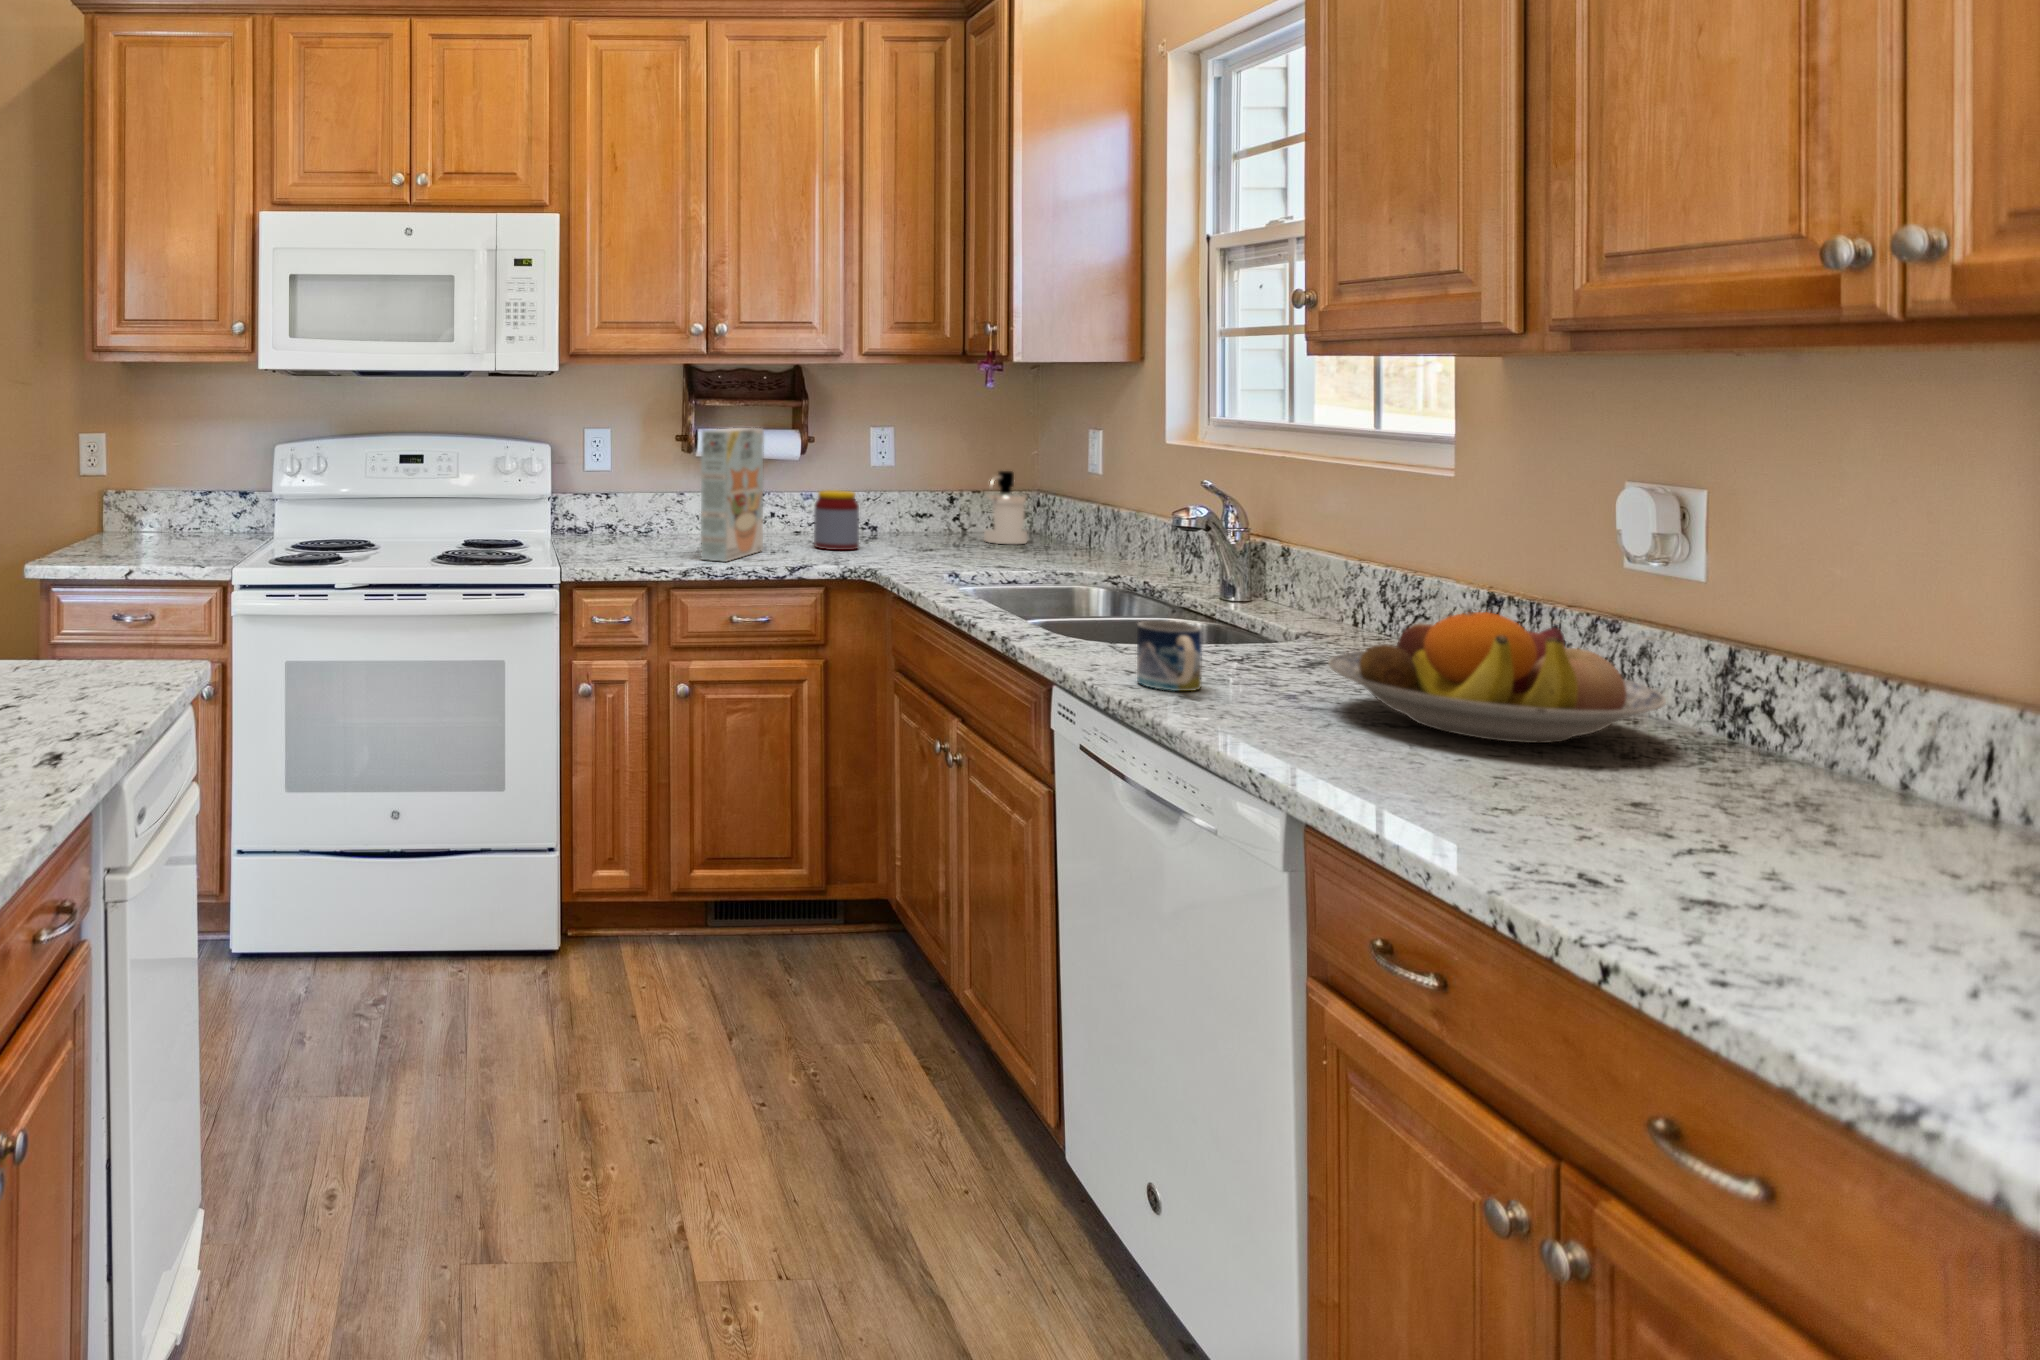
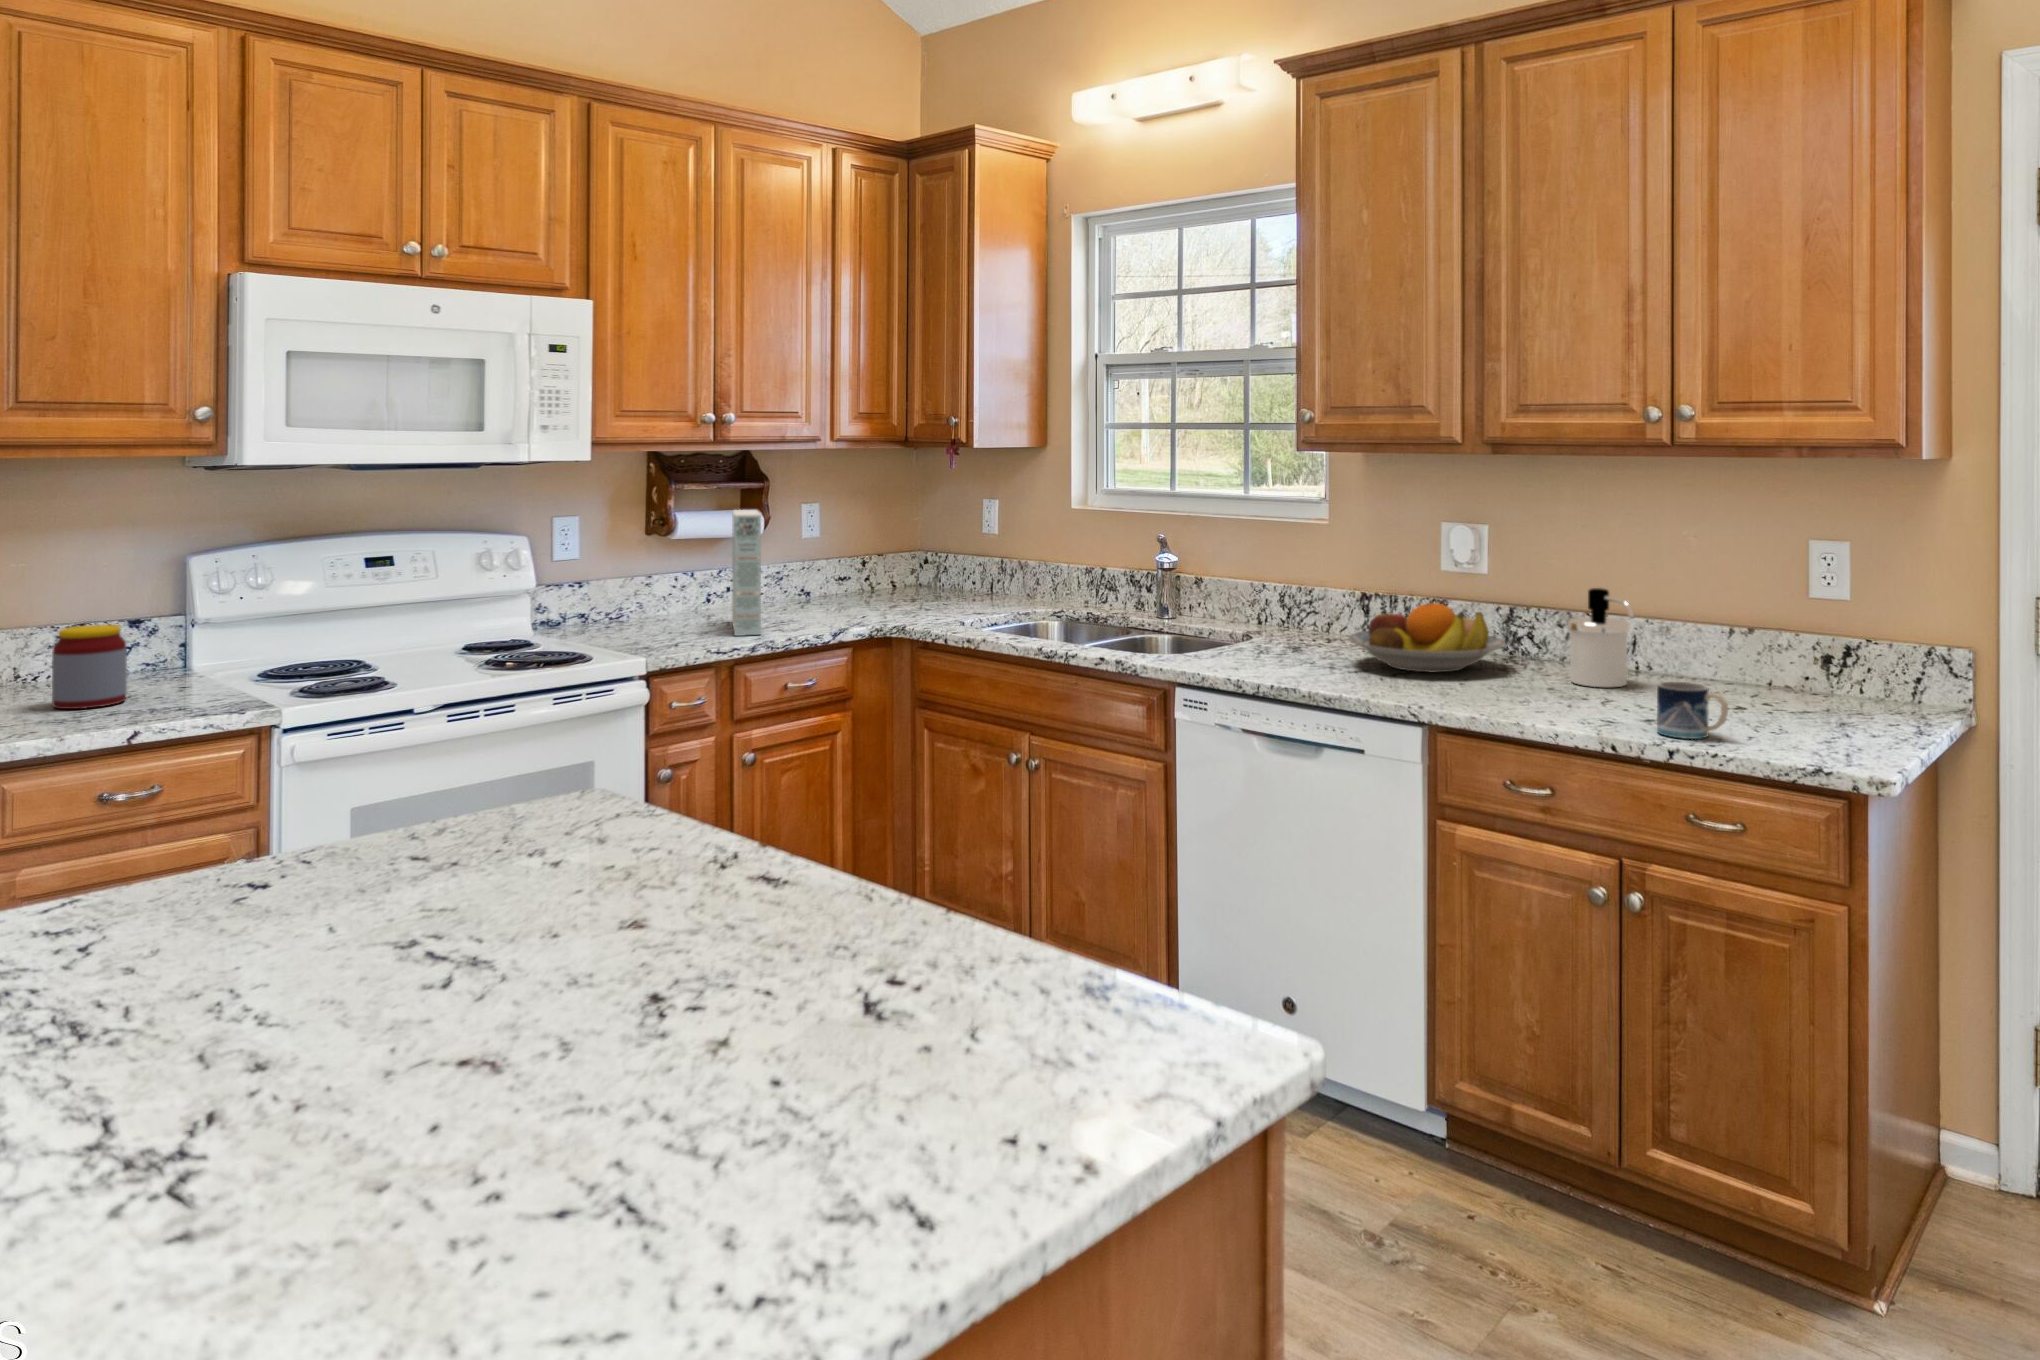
soap dispenser: present [984,471,1027,544] -> present [1568,588,1634,687]
jar: present [814,490,859,550] -> present [52,625,127,709]
mug: present [1137,621,1202,691] -> present [1657,681,1728,739]

